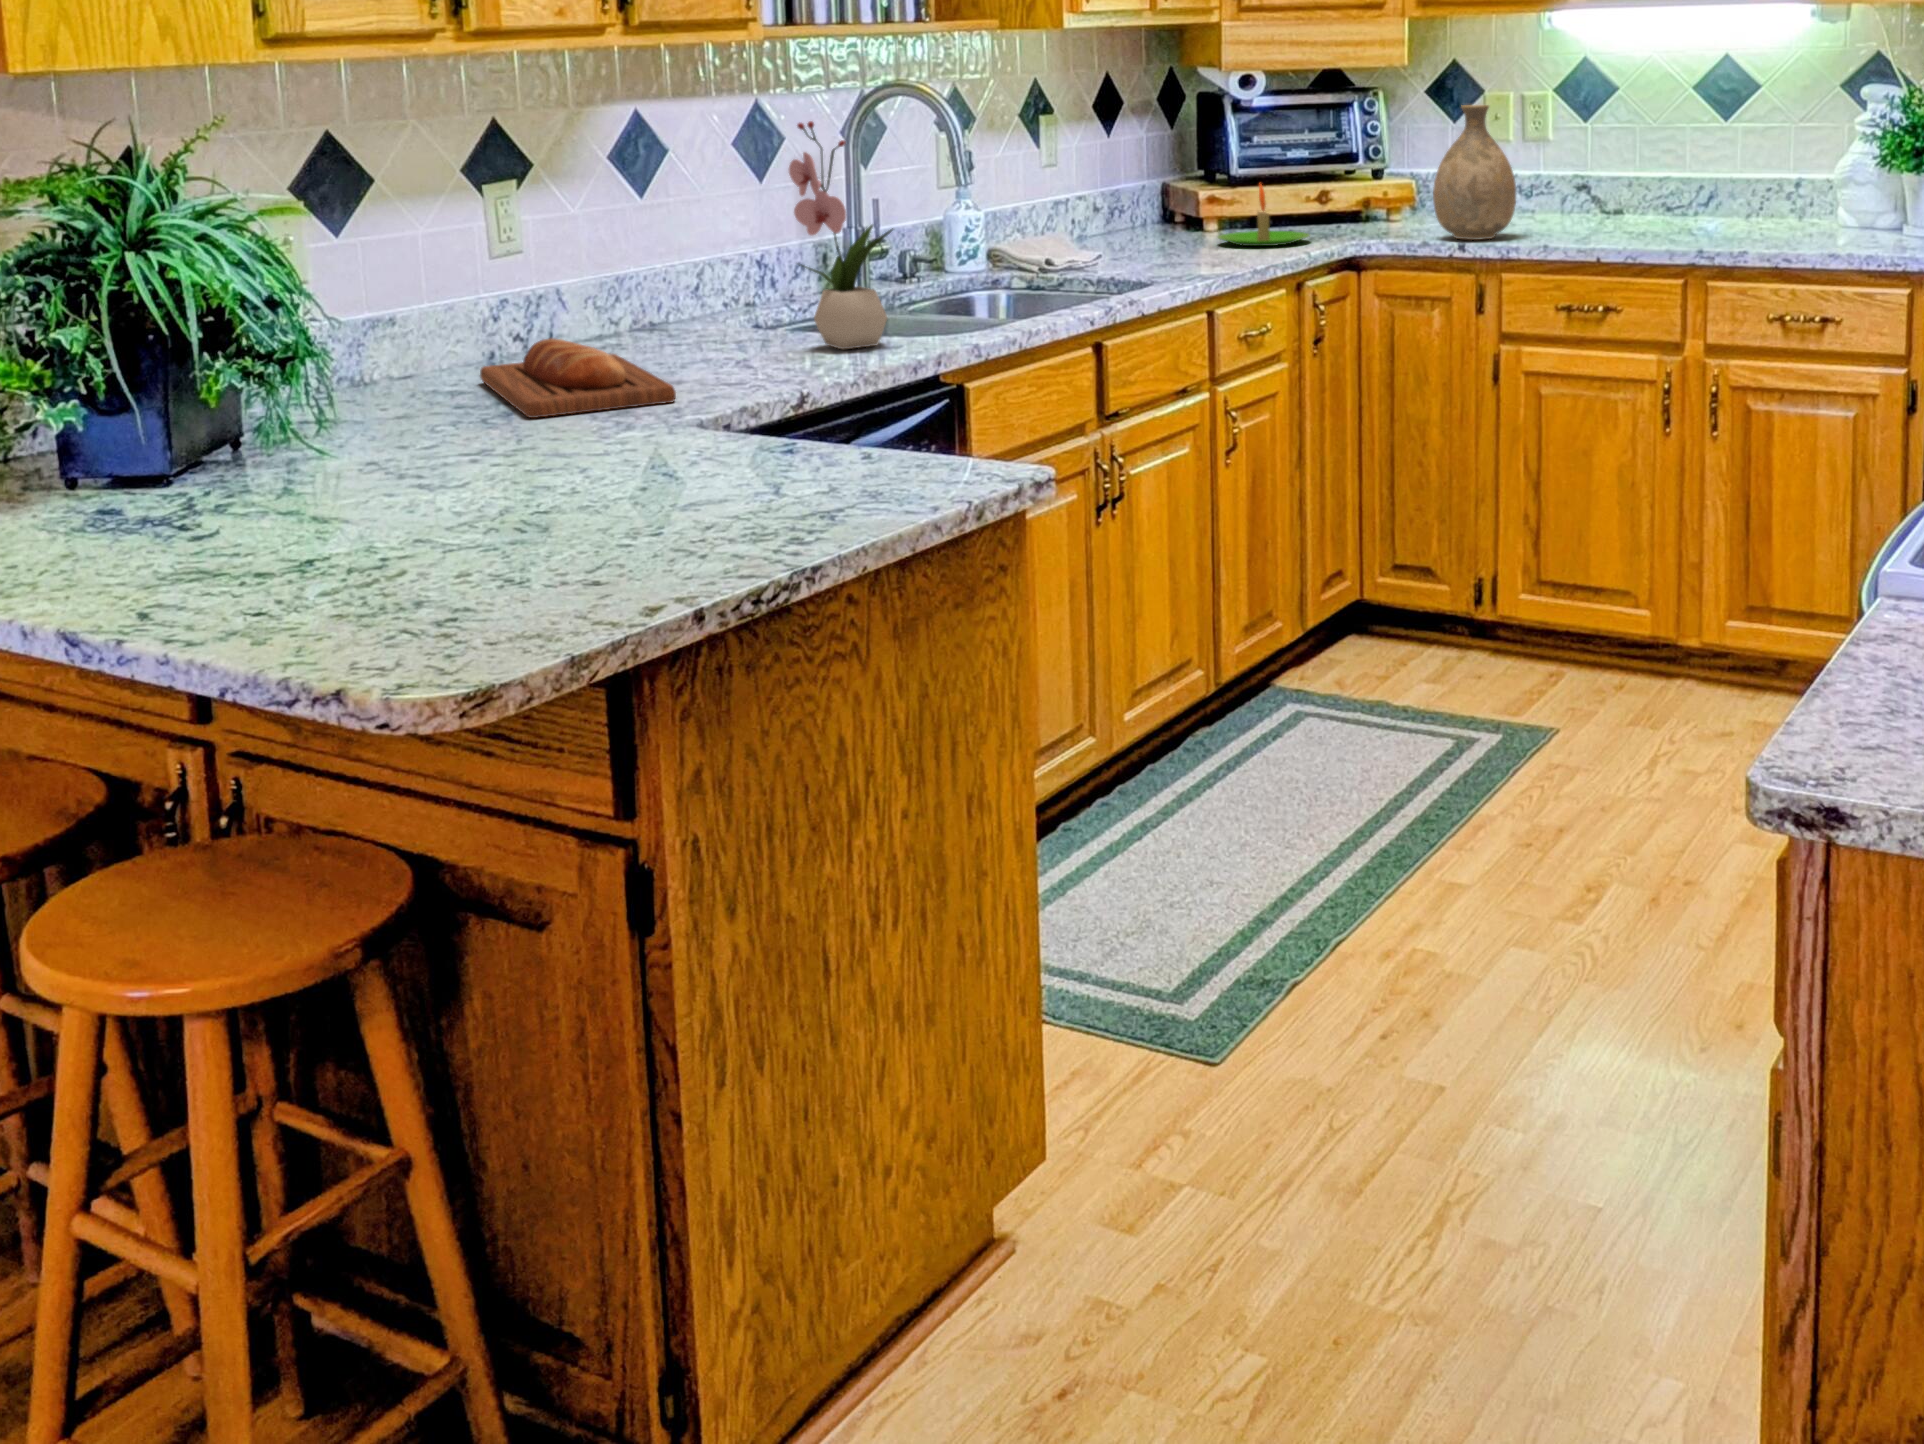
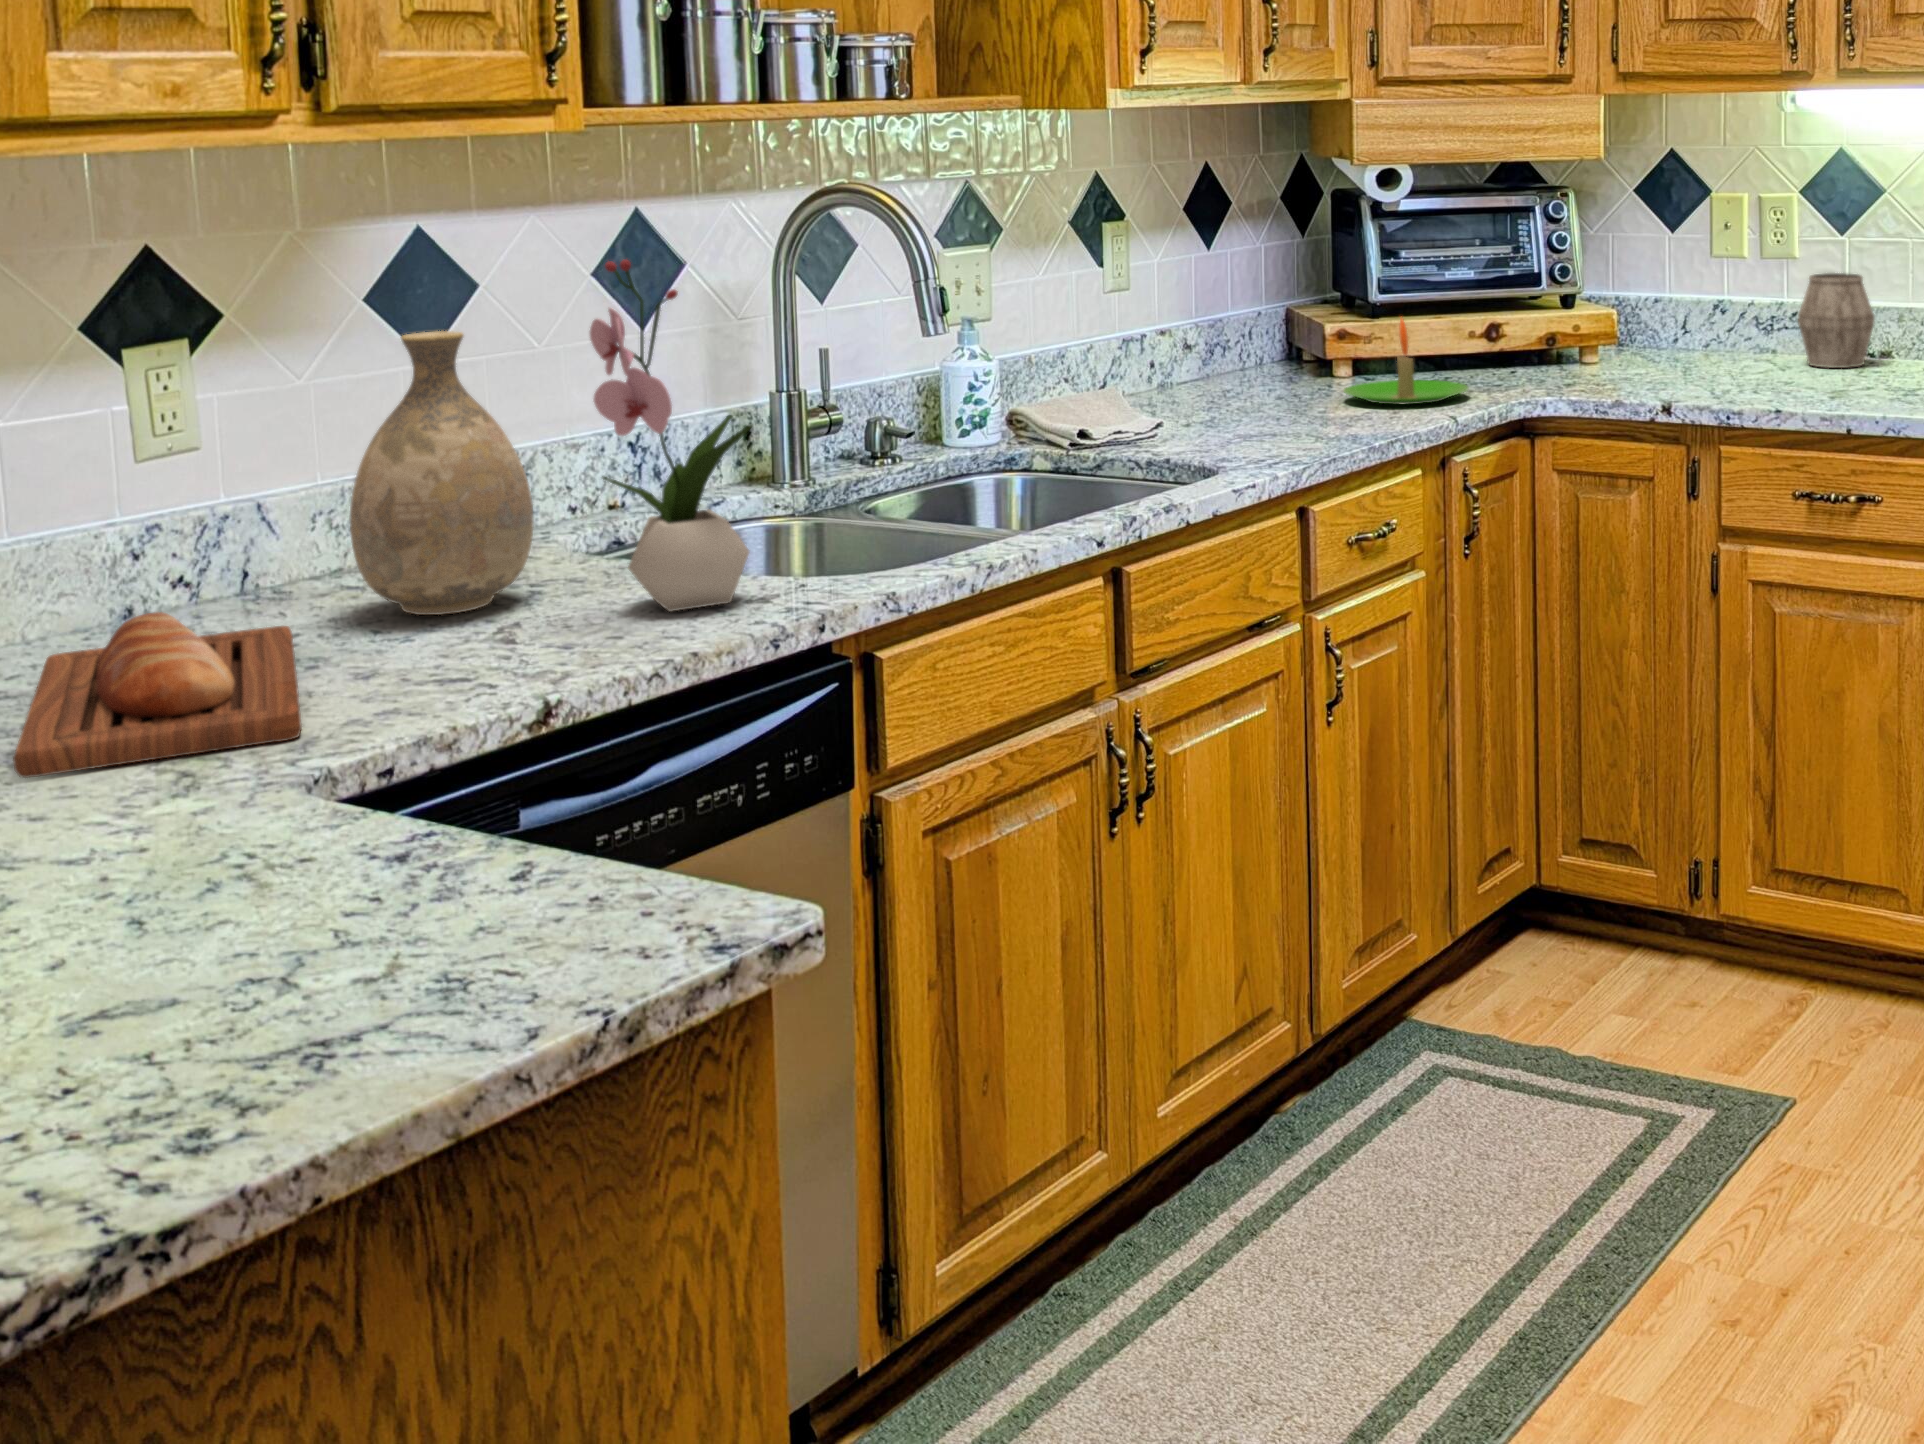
vase: present [1433,105,1516,240] -> present [350,331,534,615]
mug: none [1551,152,1610,222] -> present [1798,273,1875,368]

